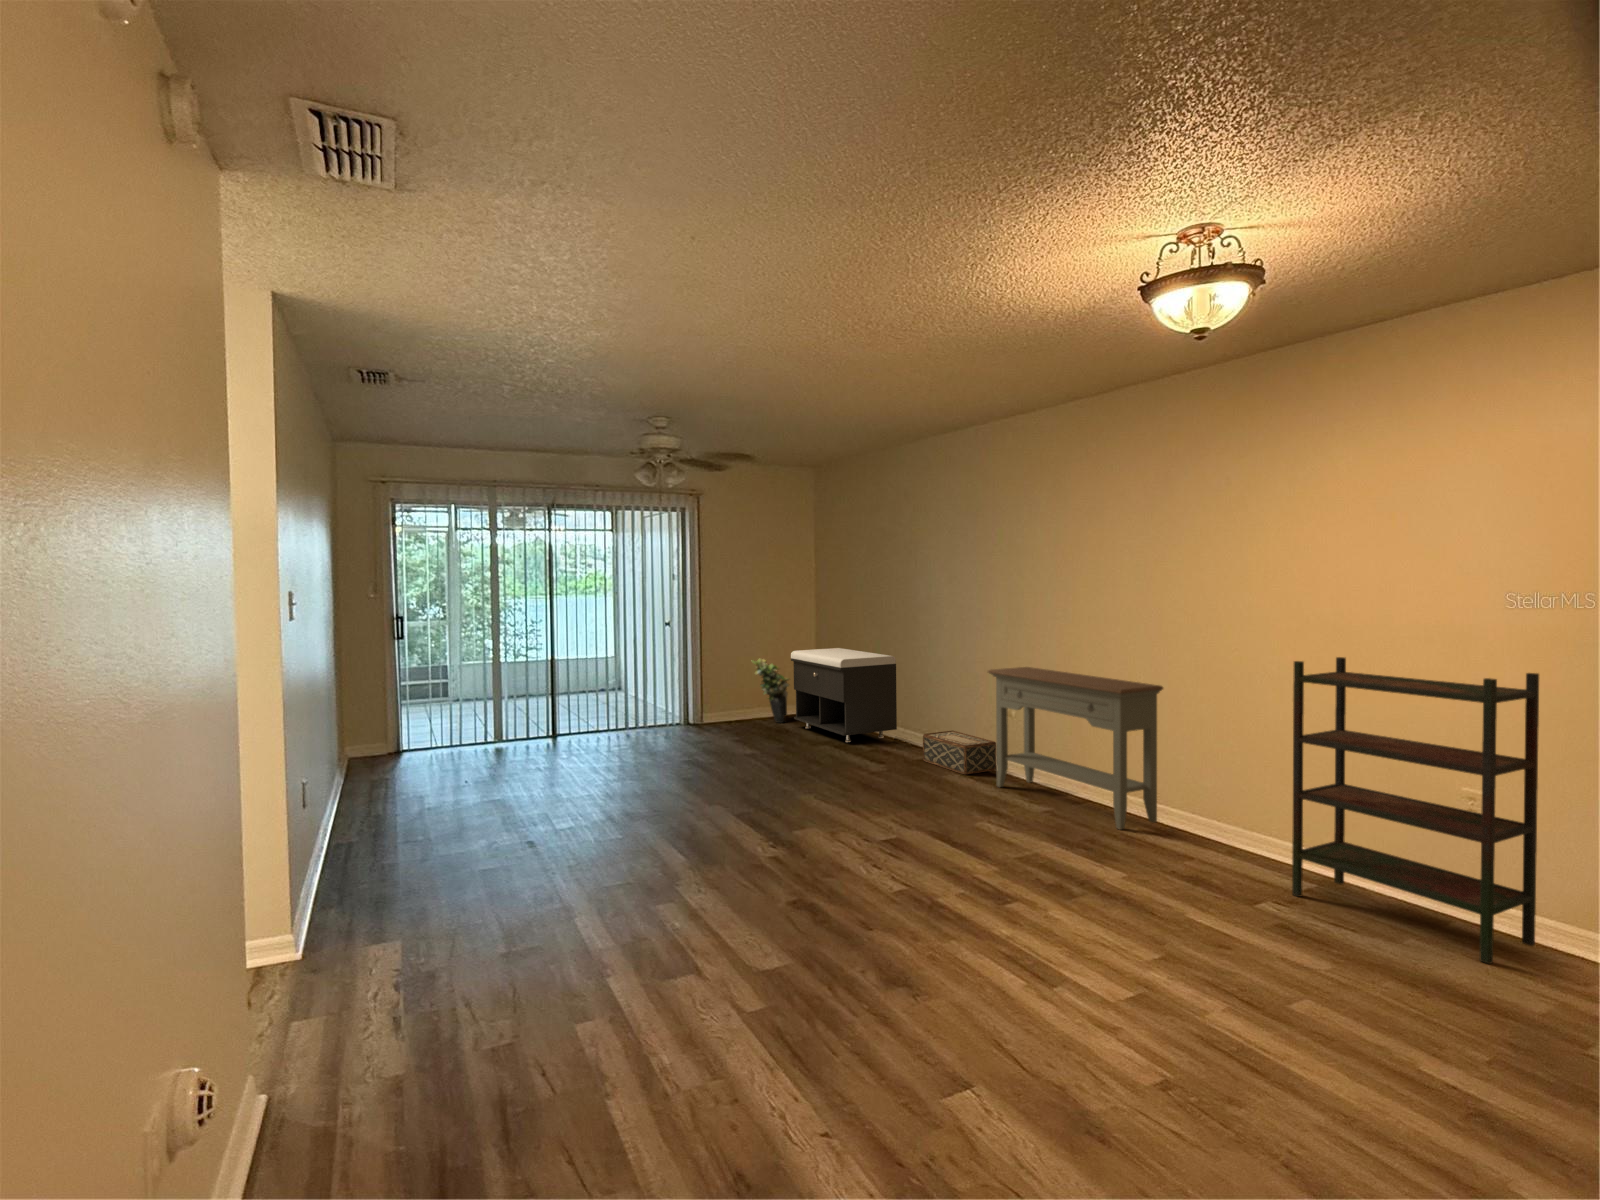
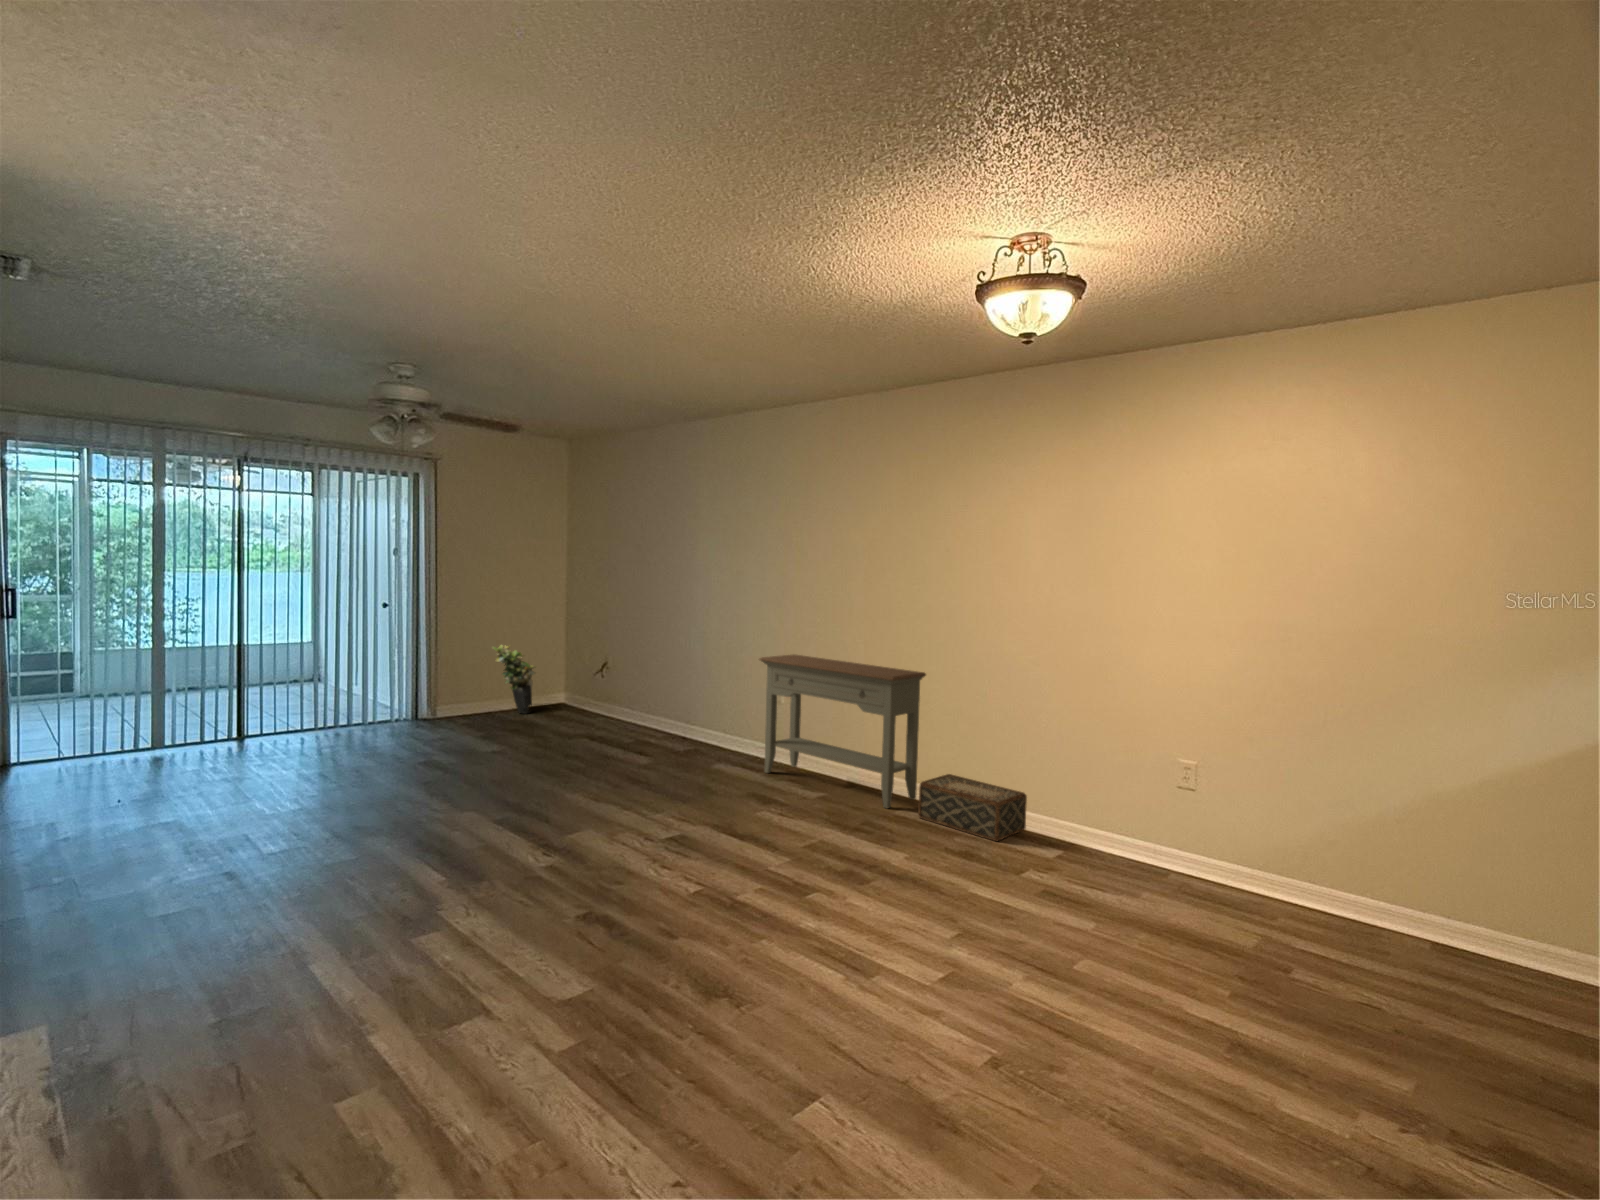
storage bench: present [791,648,897,742] -> none [539,634,655,733]
bookshelf: present [1292,657,1539,964] -> none [1043,647,1235,905]
woven basket: present [923,730,997,775] -> present [919,774,1027,841]

